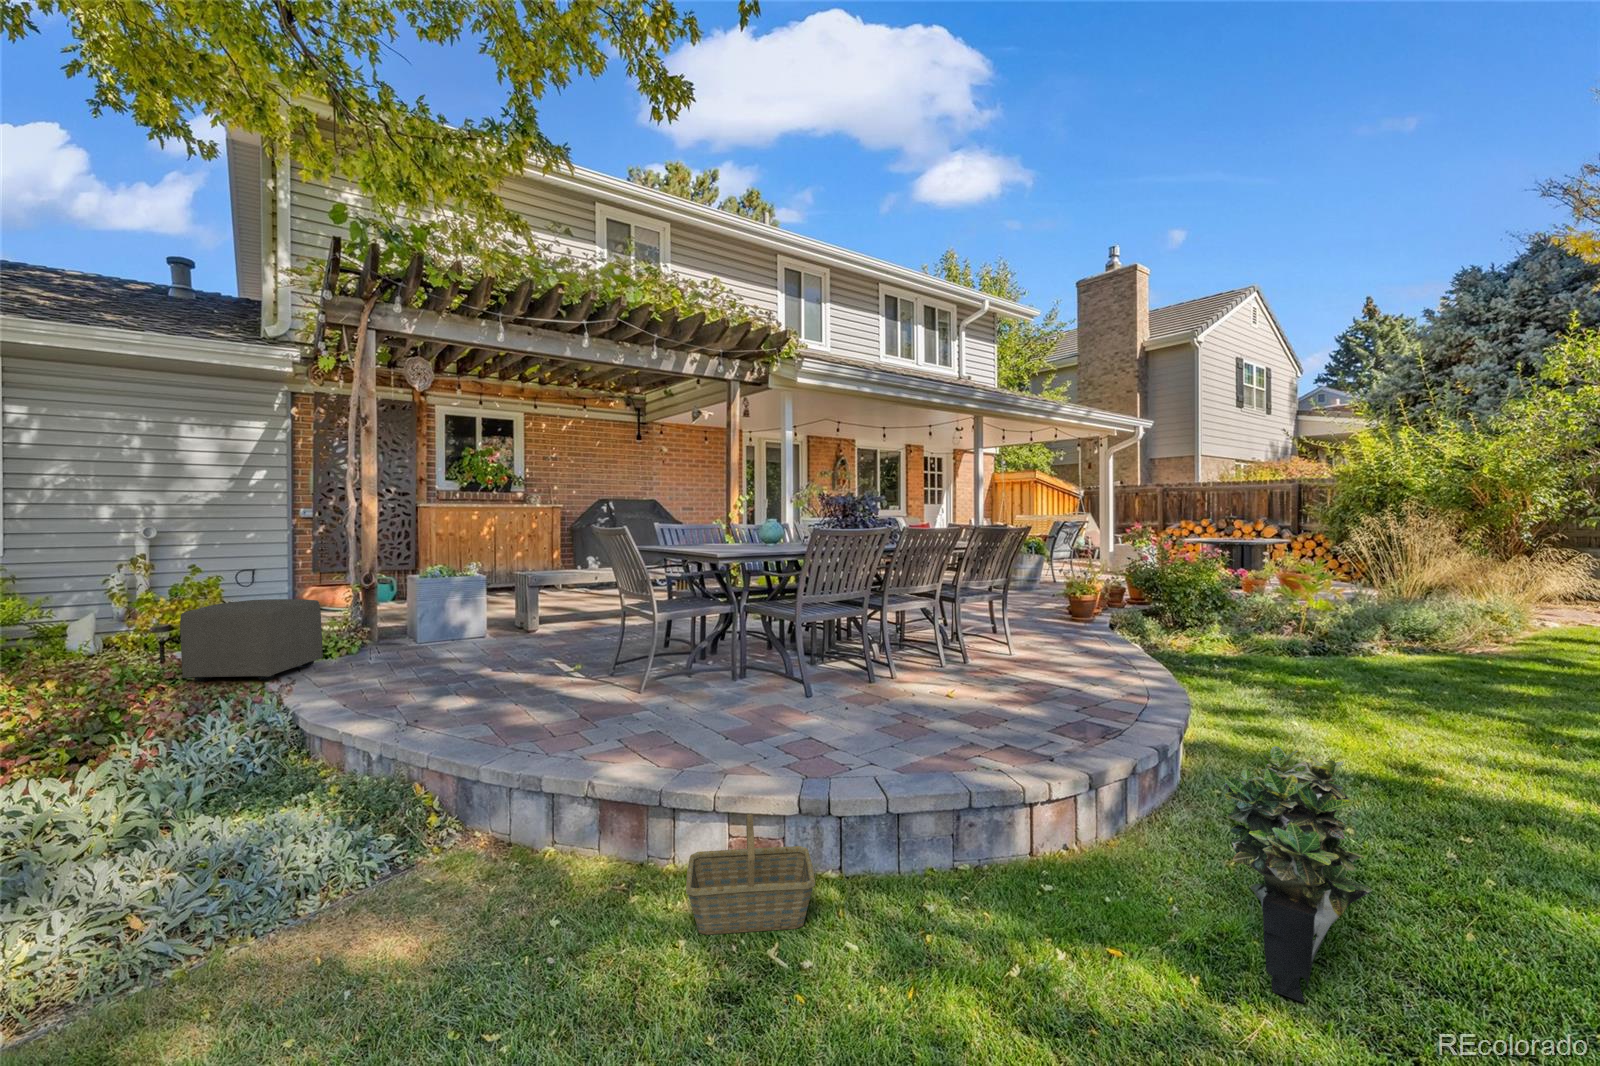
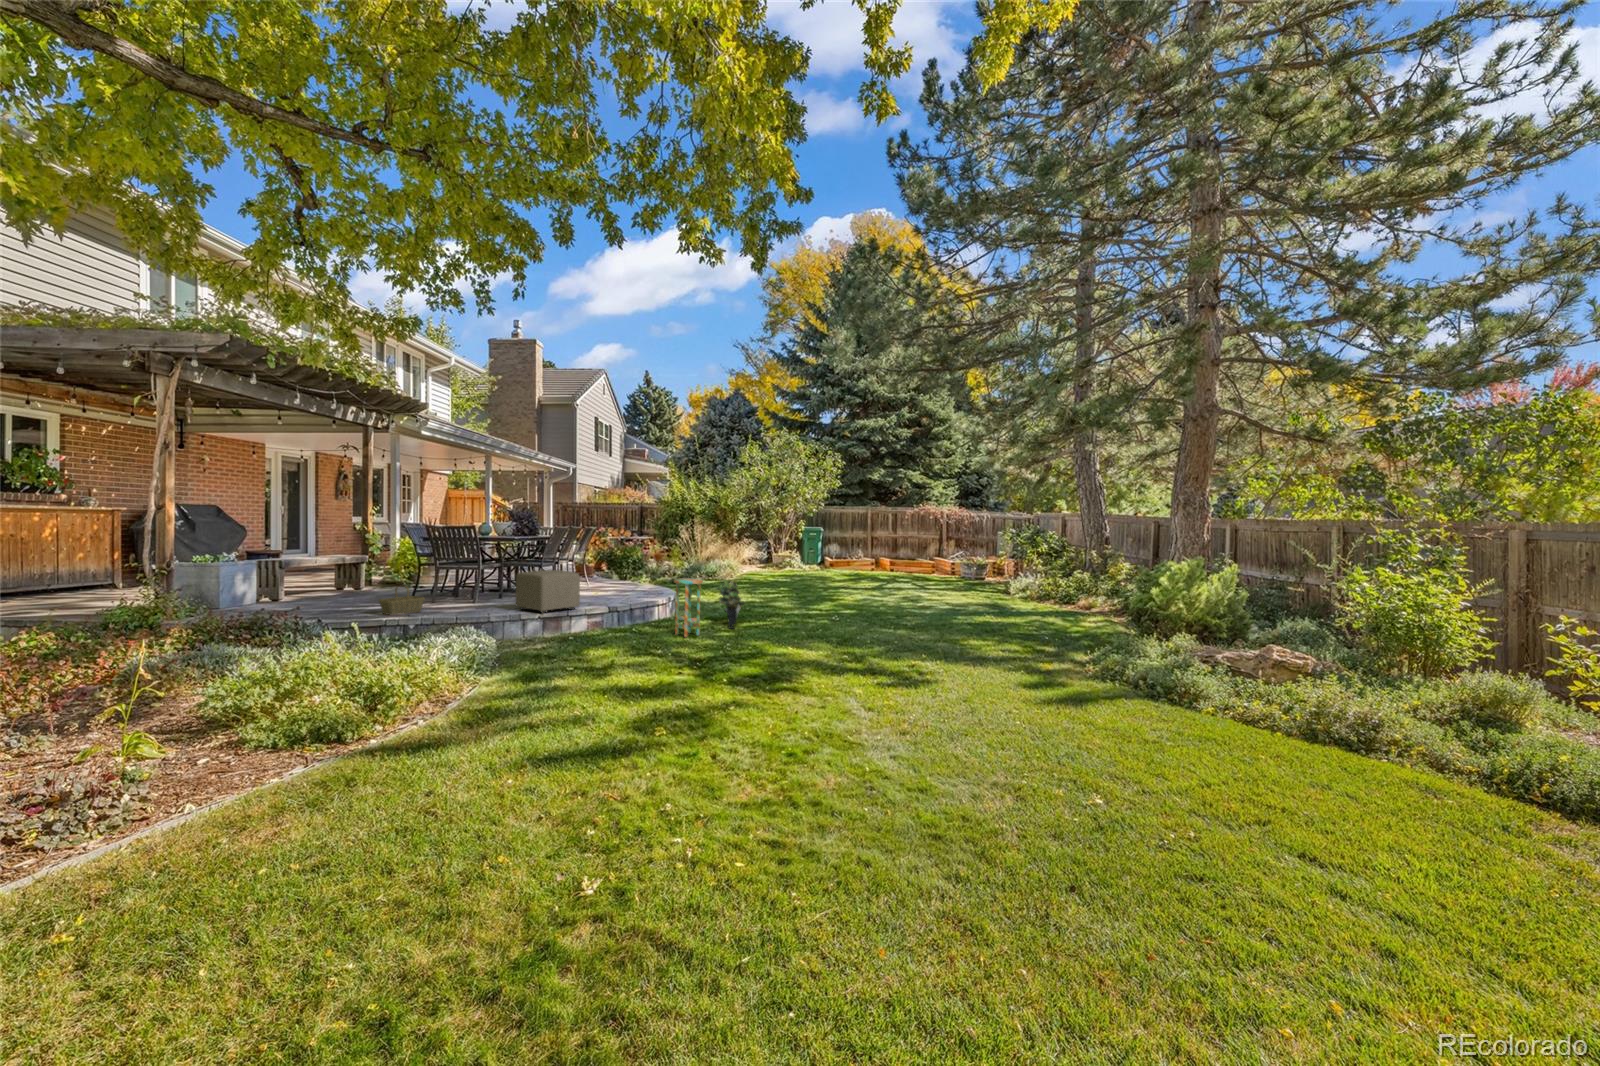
ottoman: present [180,599,323,682] -> present [516,570,580,613]
side table: none [966,728,1095,1007] -> present [674,578,703,637]
basket: present [686,814,815,935] -> present [379,587,424,615]

